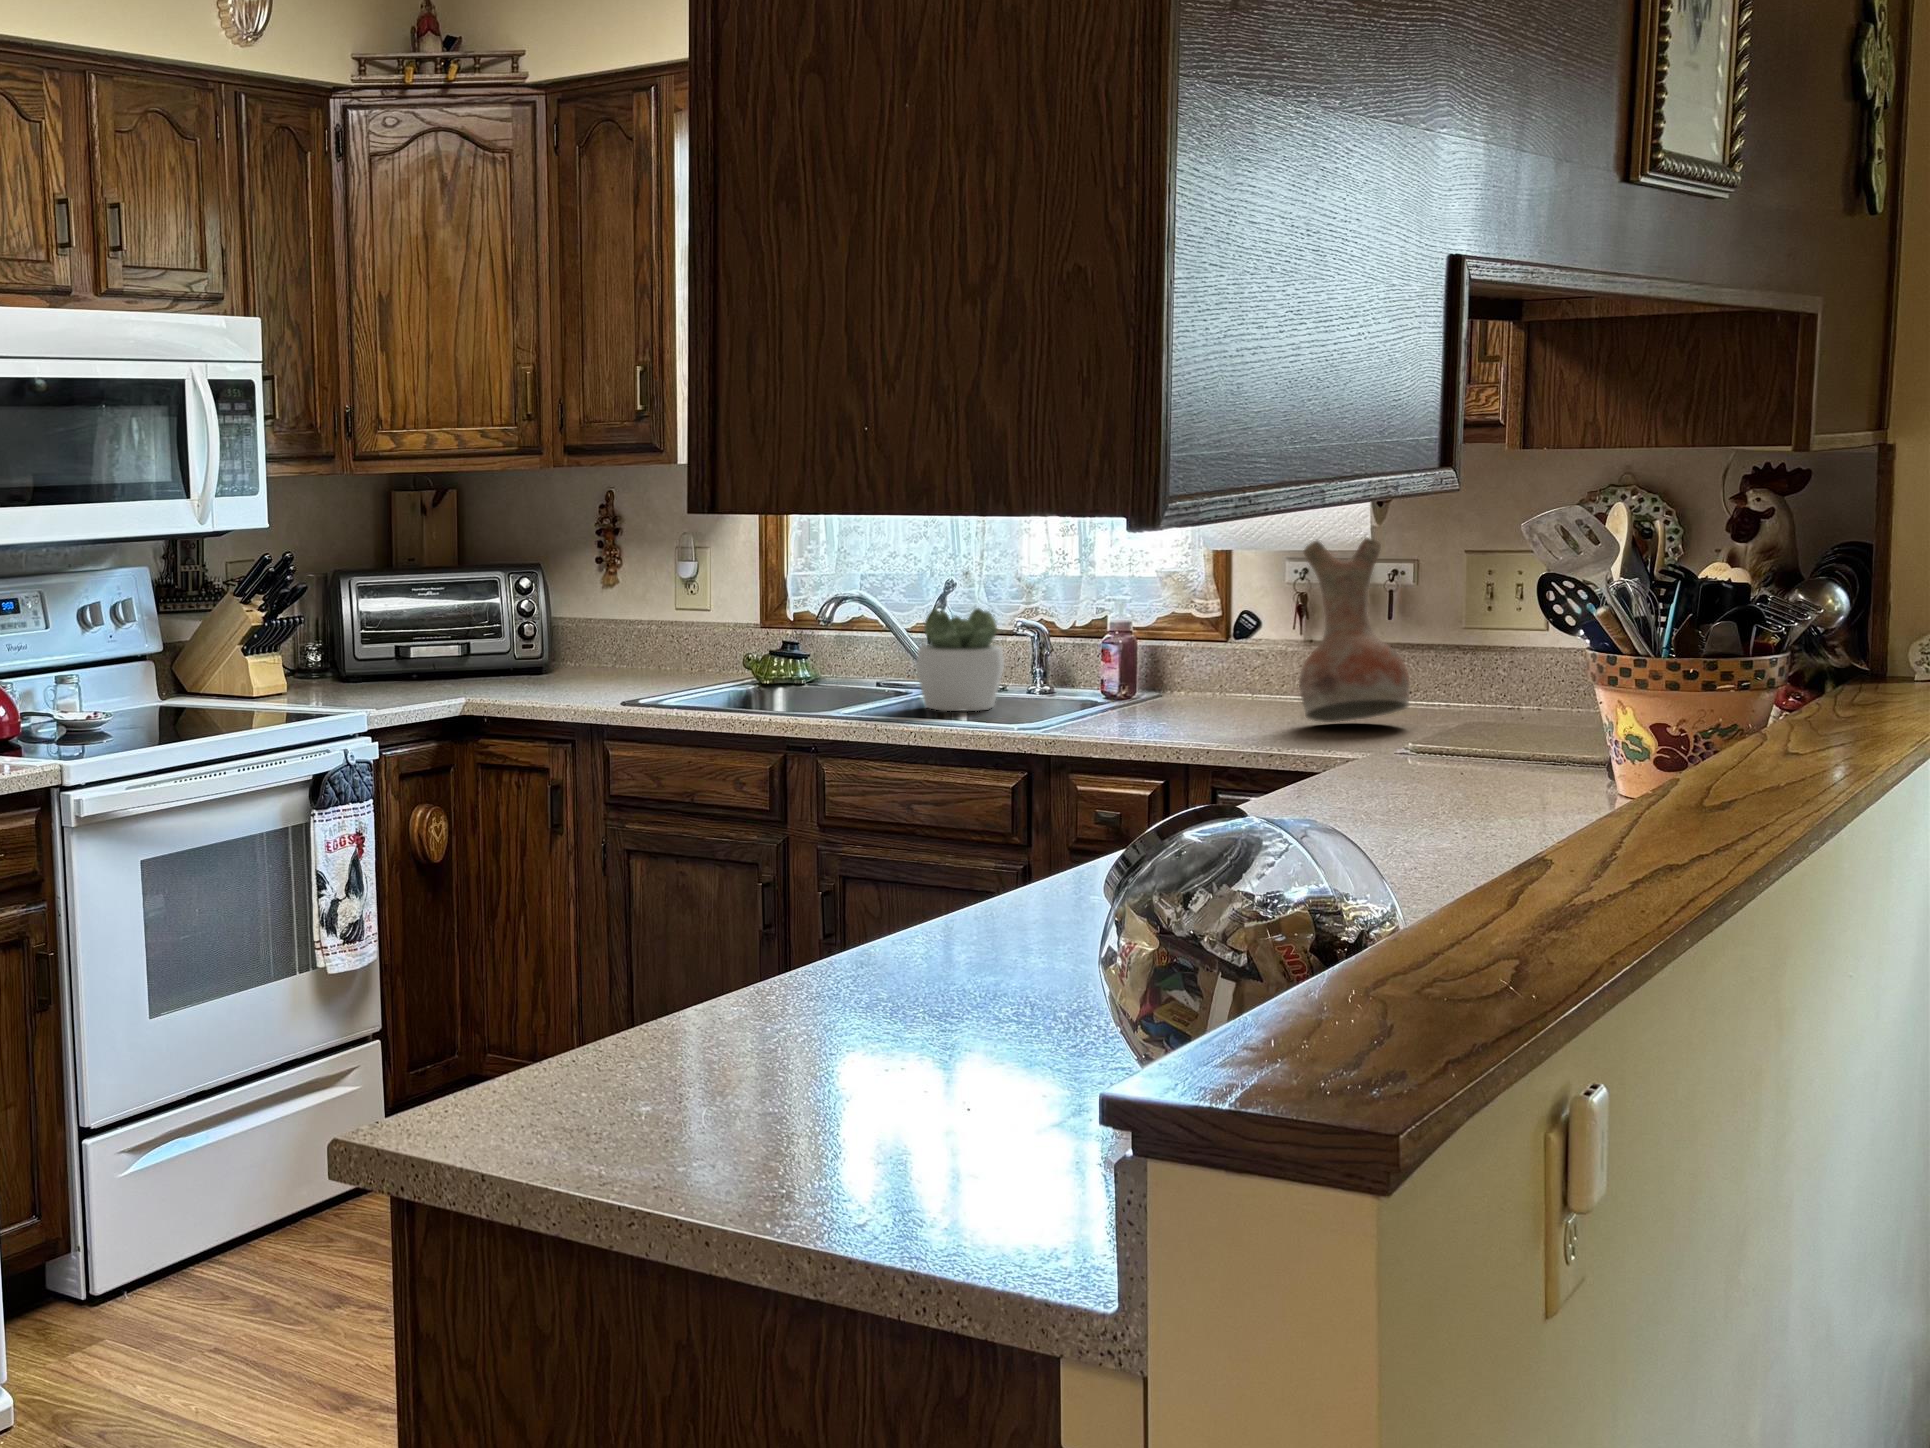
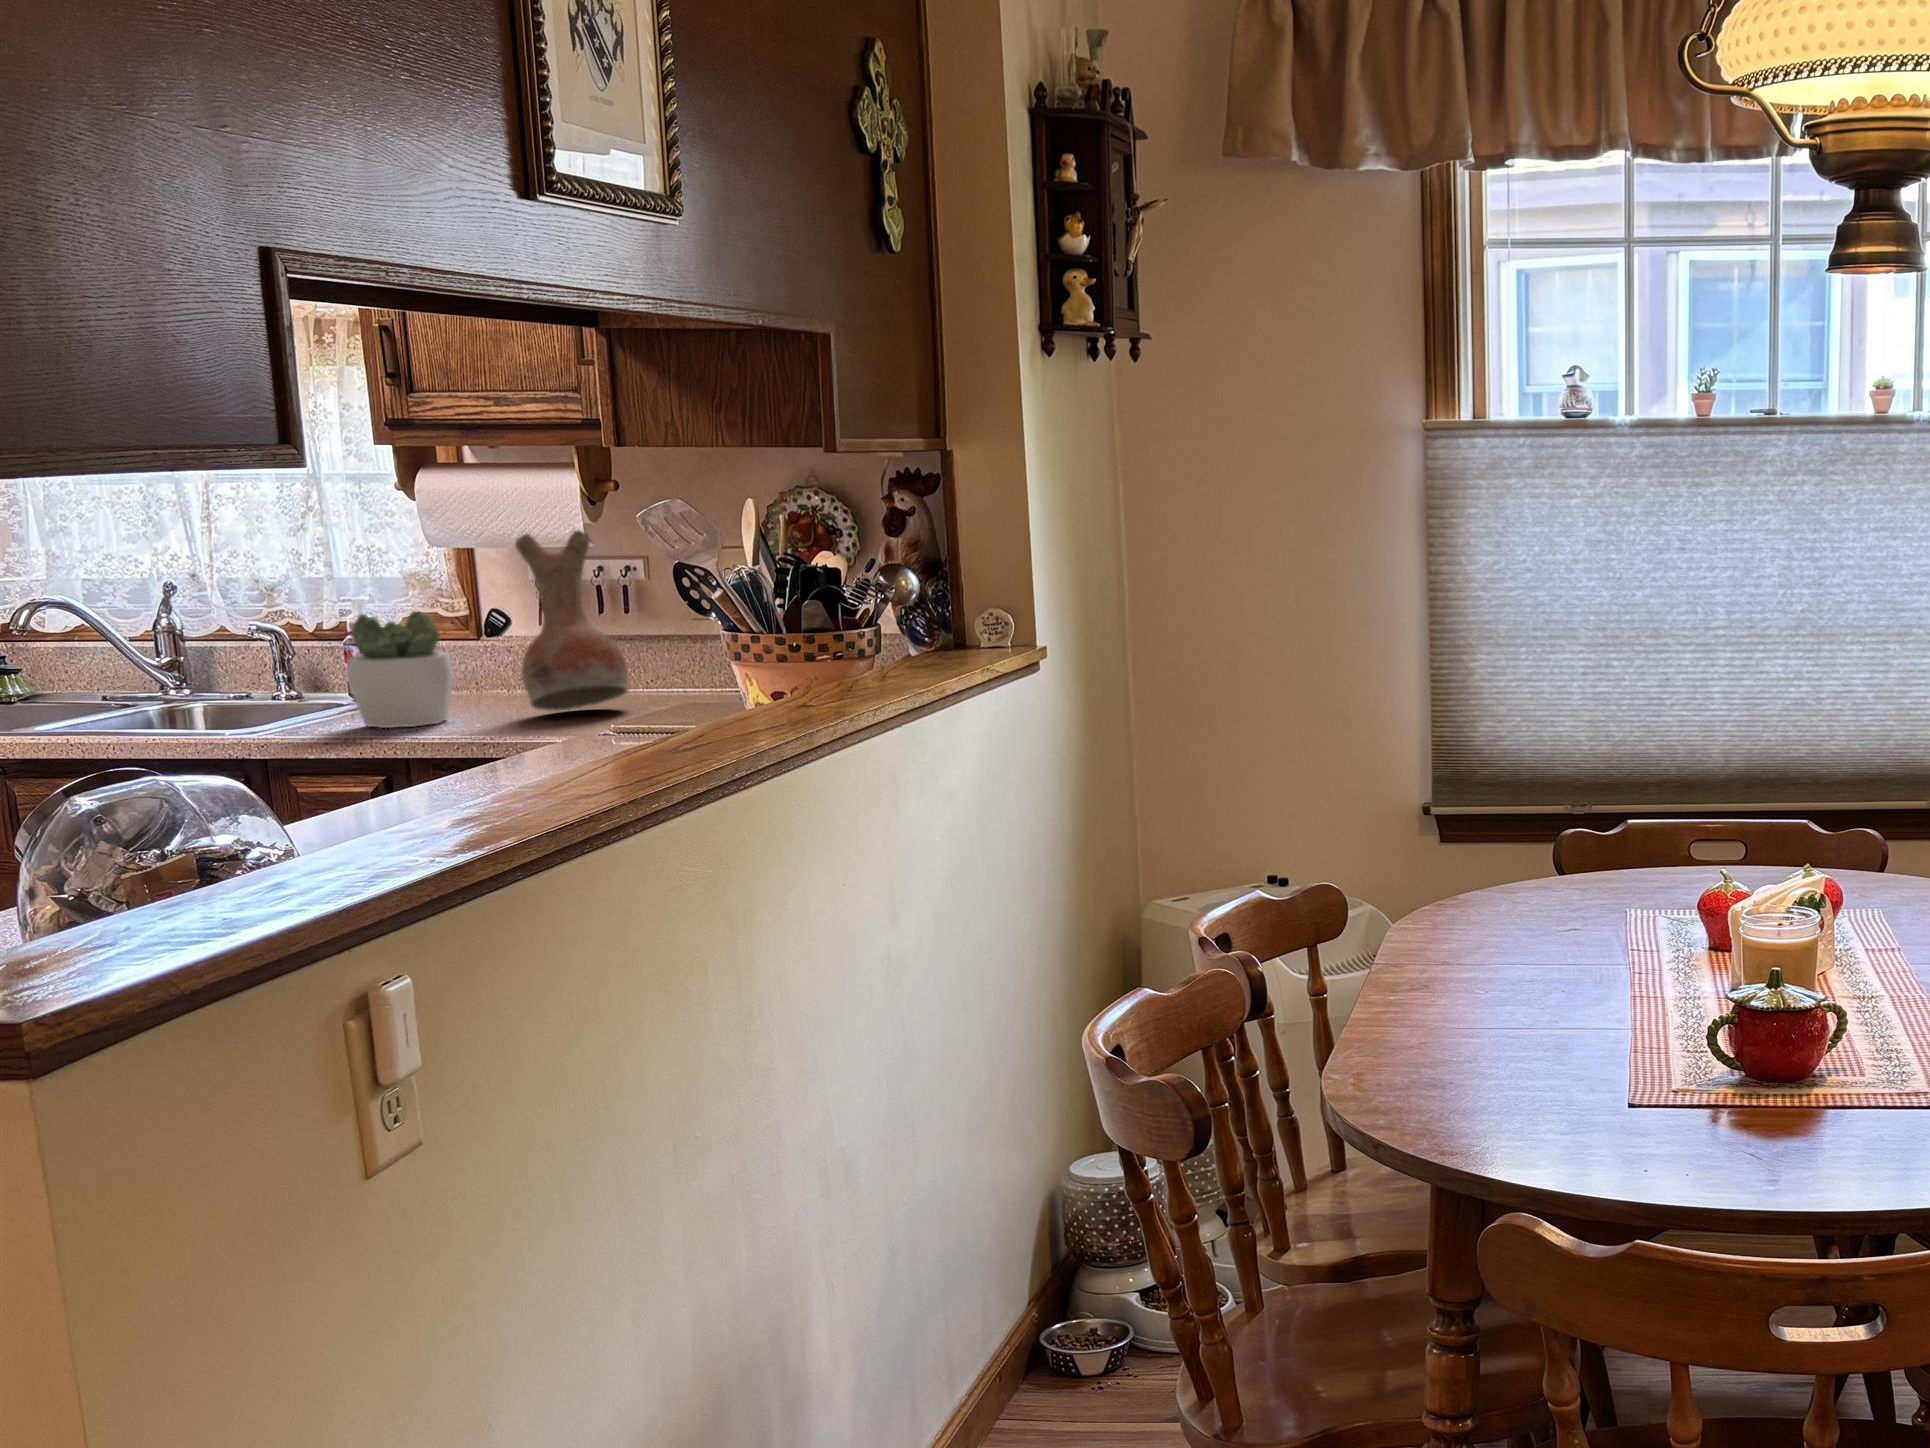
succulent plant: present [916,608,1004,711] -> present [347,611,454,728]

